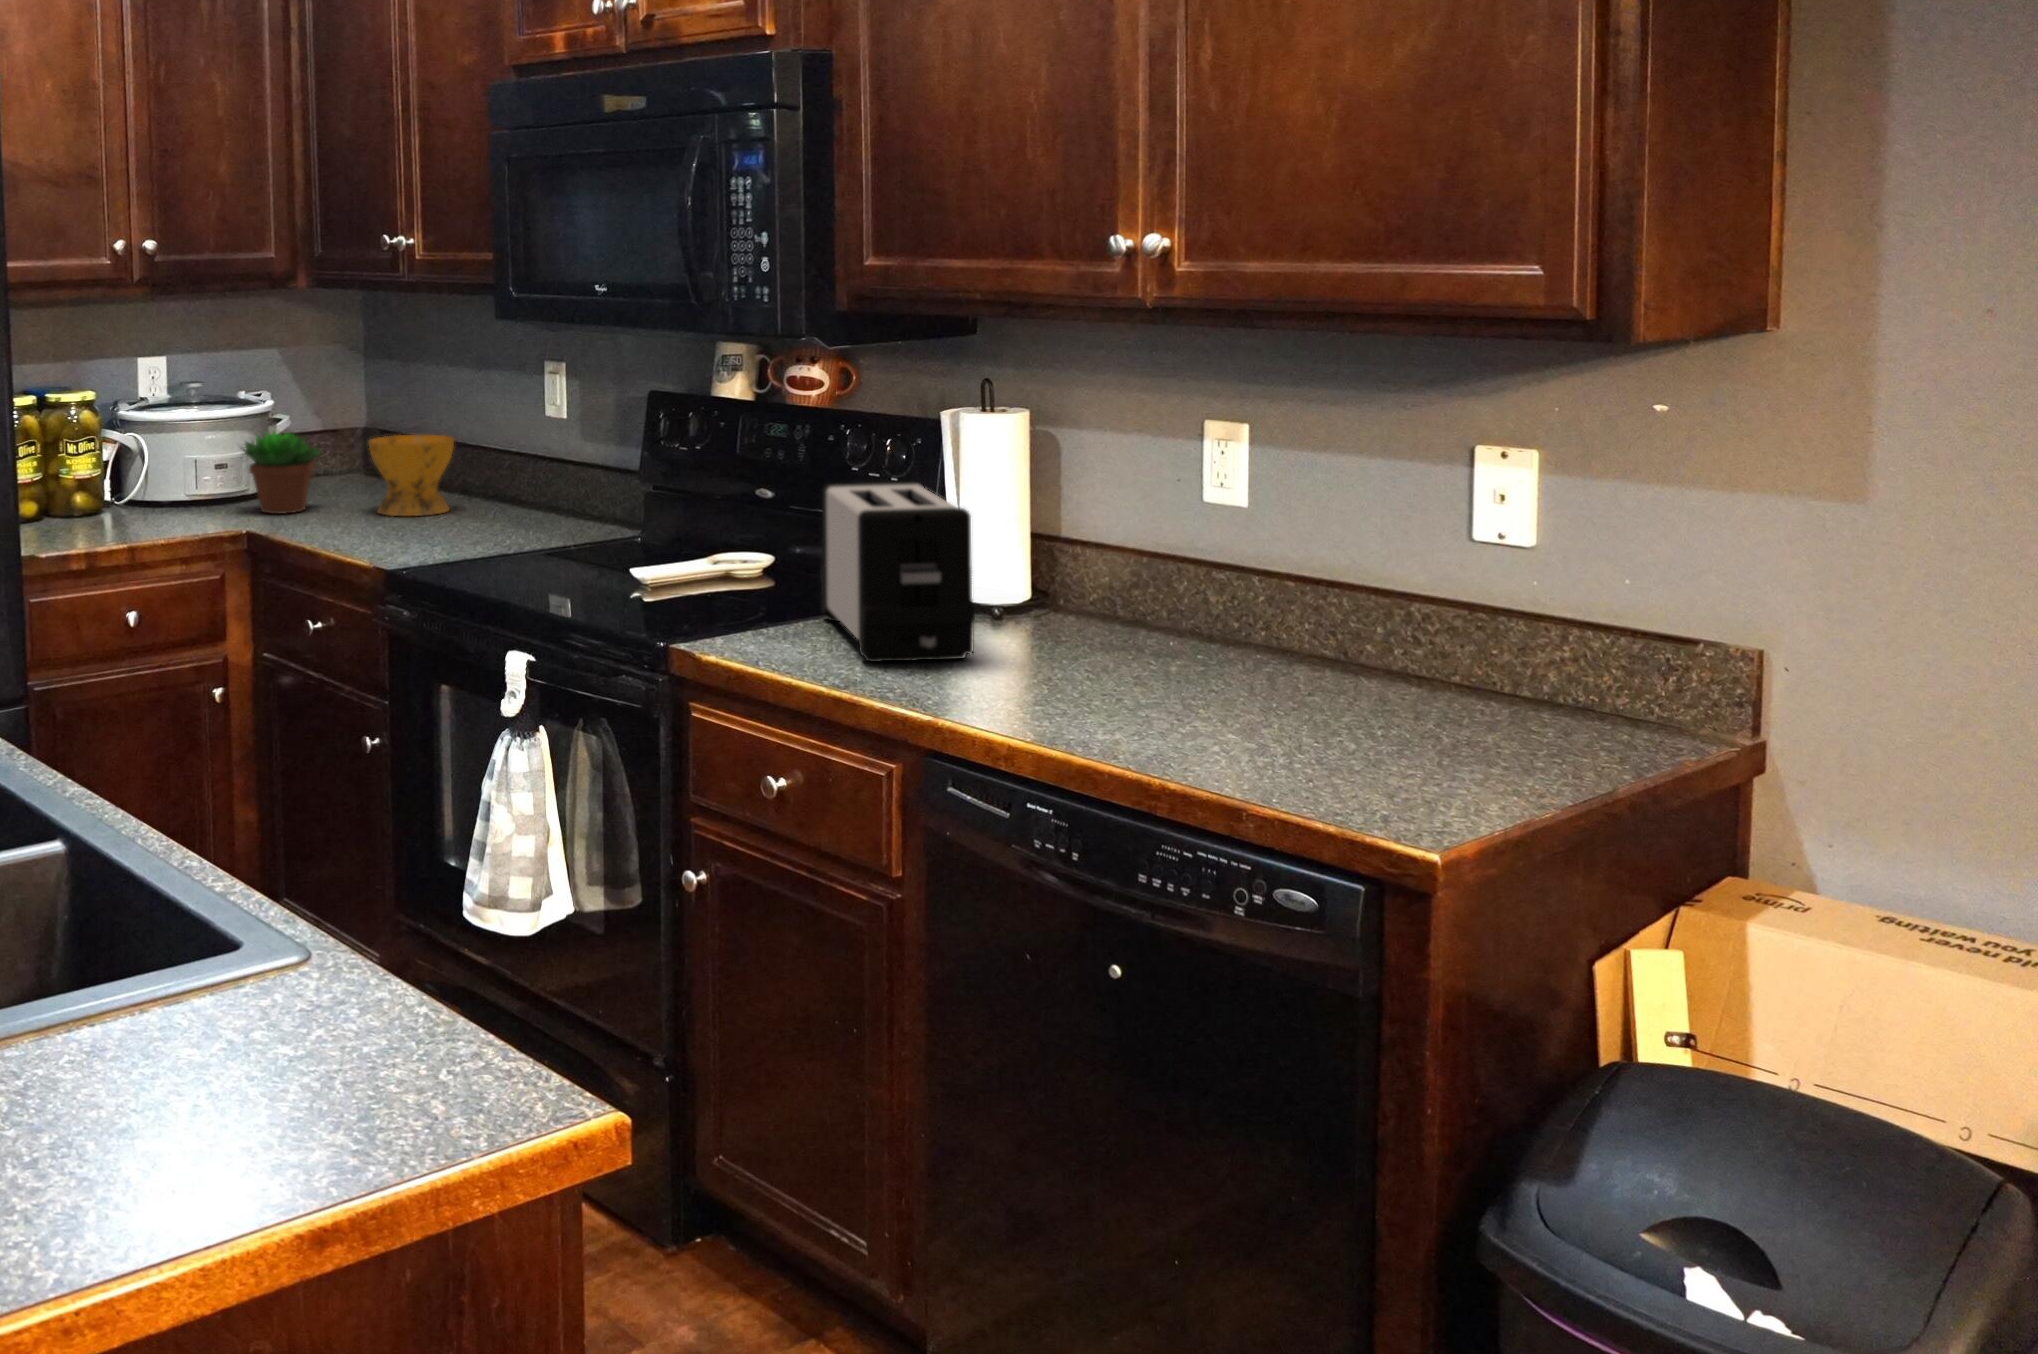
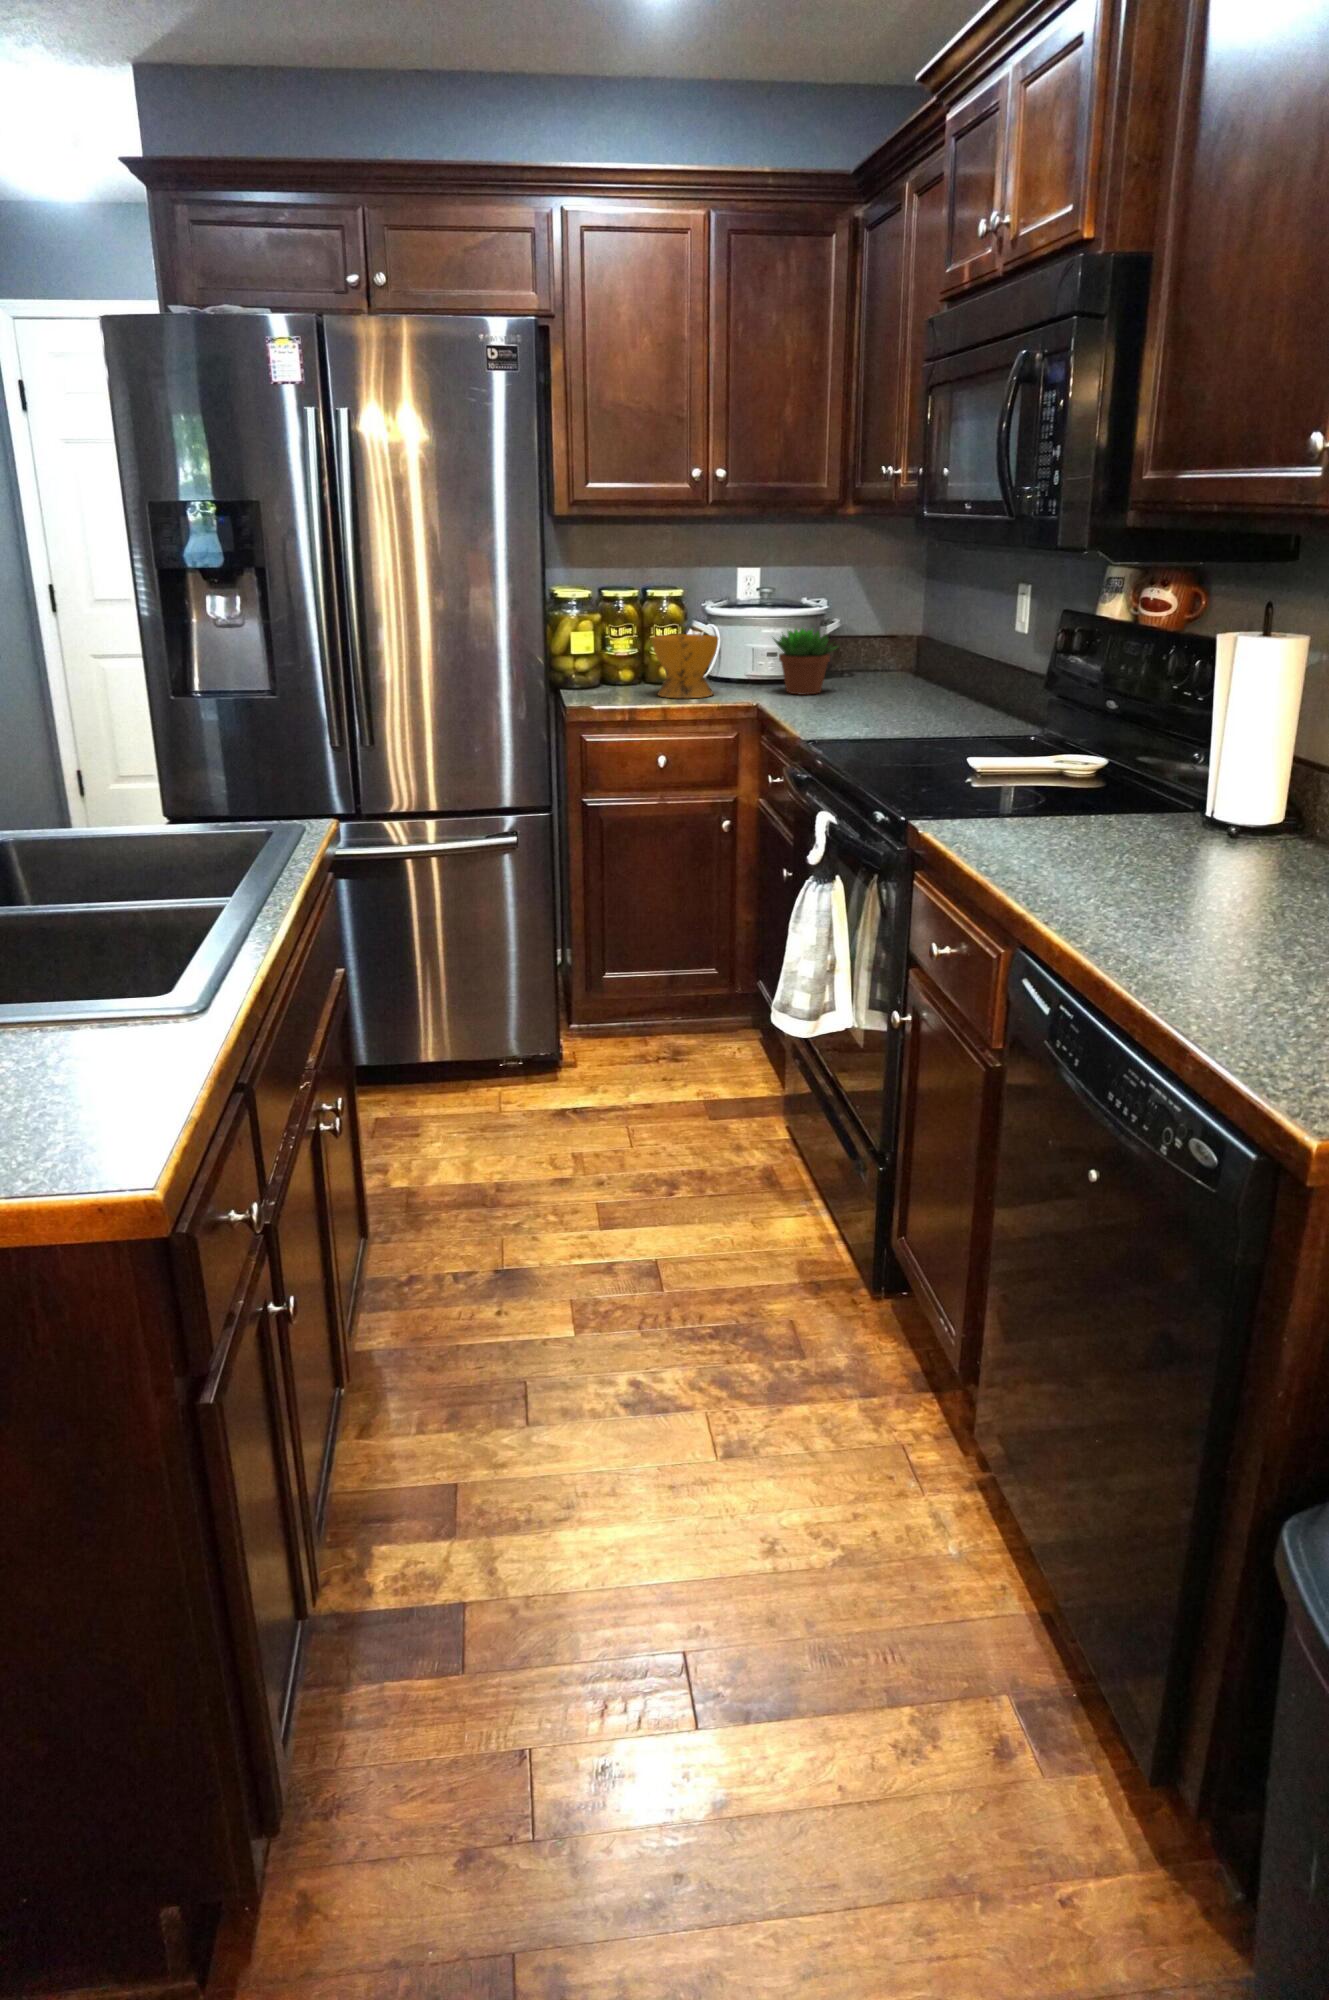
bowl: present [369,435,454,516] -> present [652,634,718,698]
toaster: present [820,481,975,662] -> none [1043,697,1183,871]

